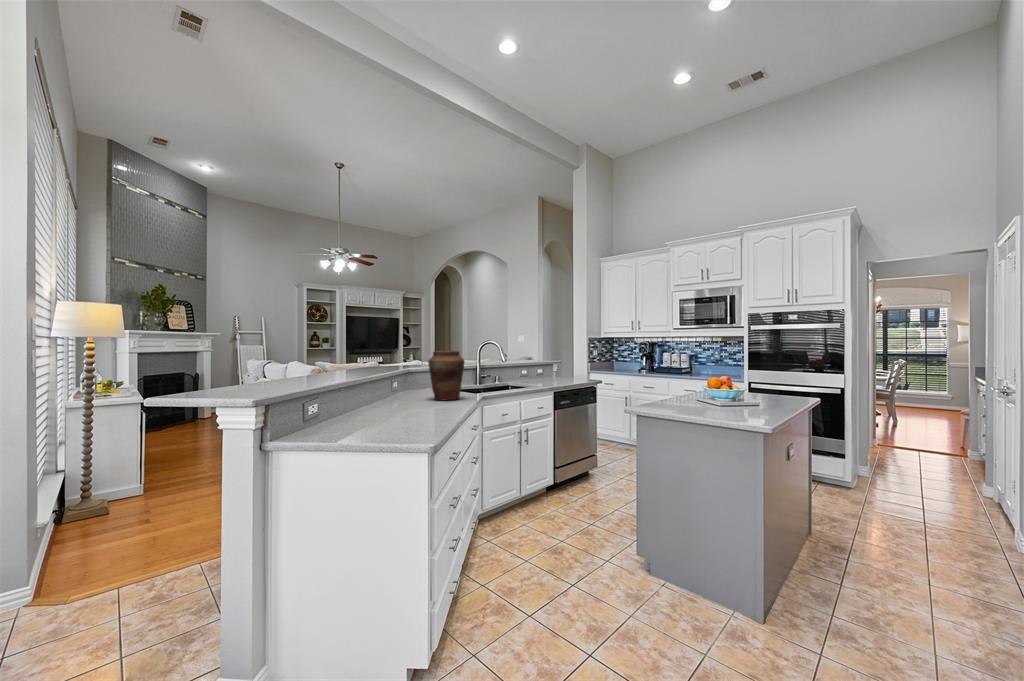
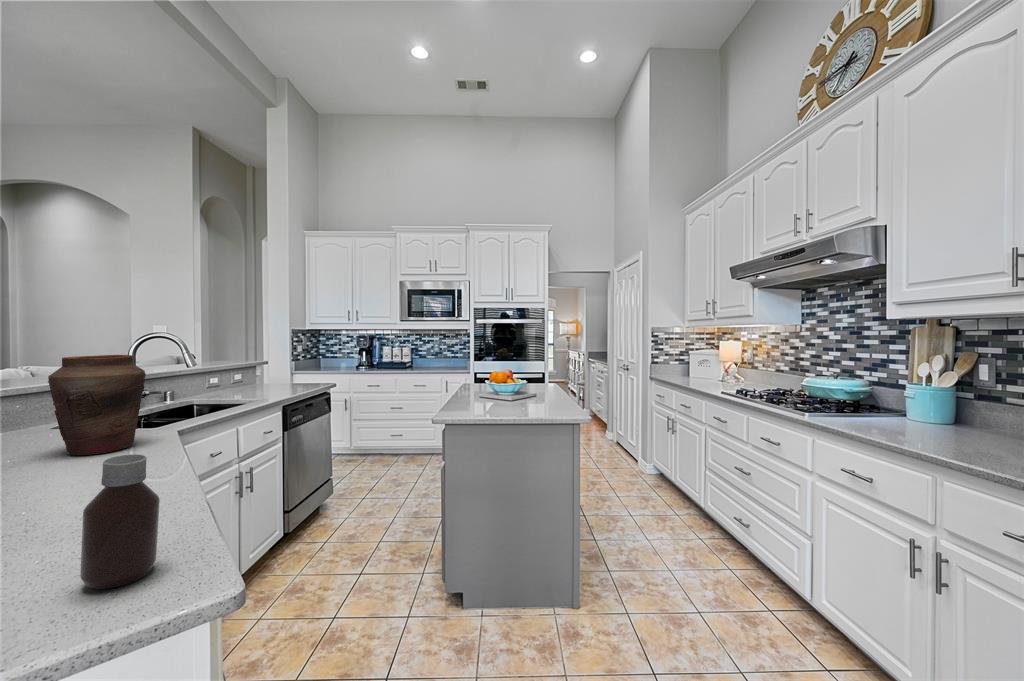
bottle: none [403,386,426,434] -> present [80,455,160,589]

